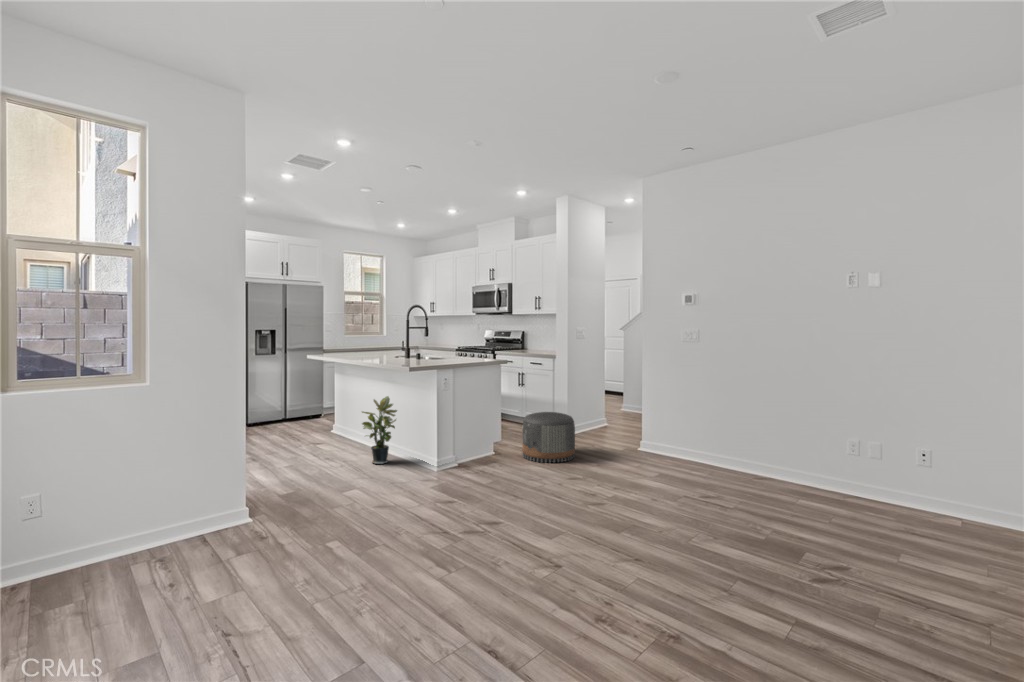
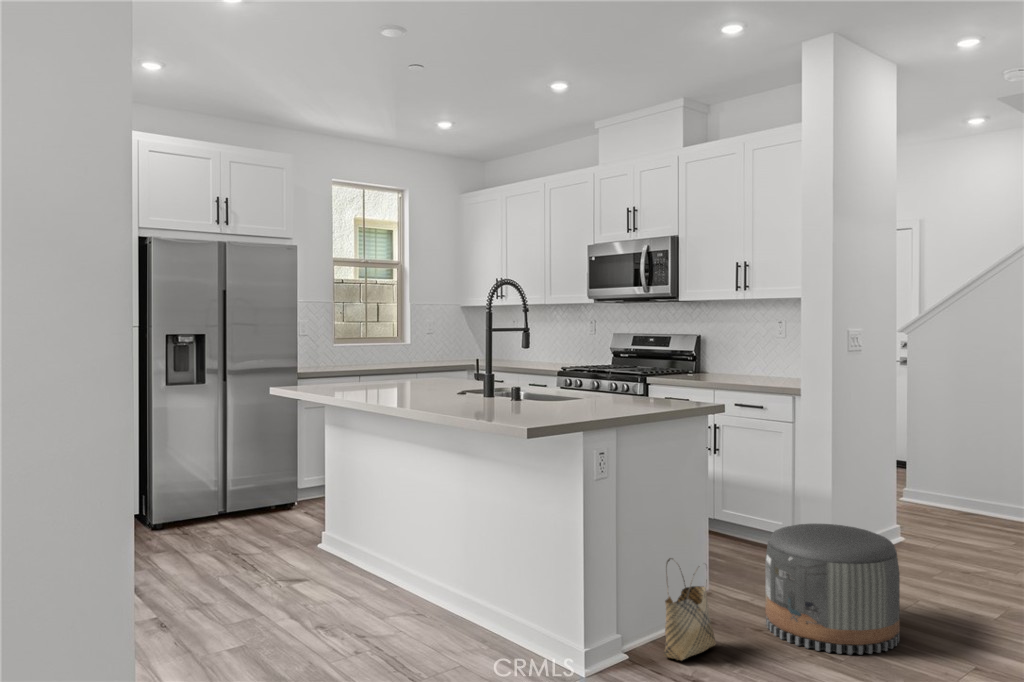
potted plant: present [362,396,397,464] -> none [399,486,483,648]
woven basket: none [472,425,496,466] -> present [664,558,715,660]

